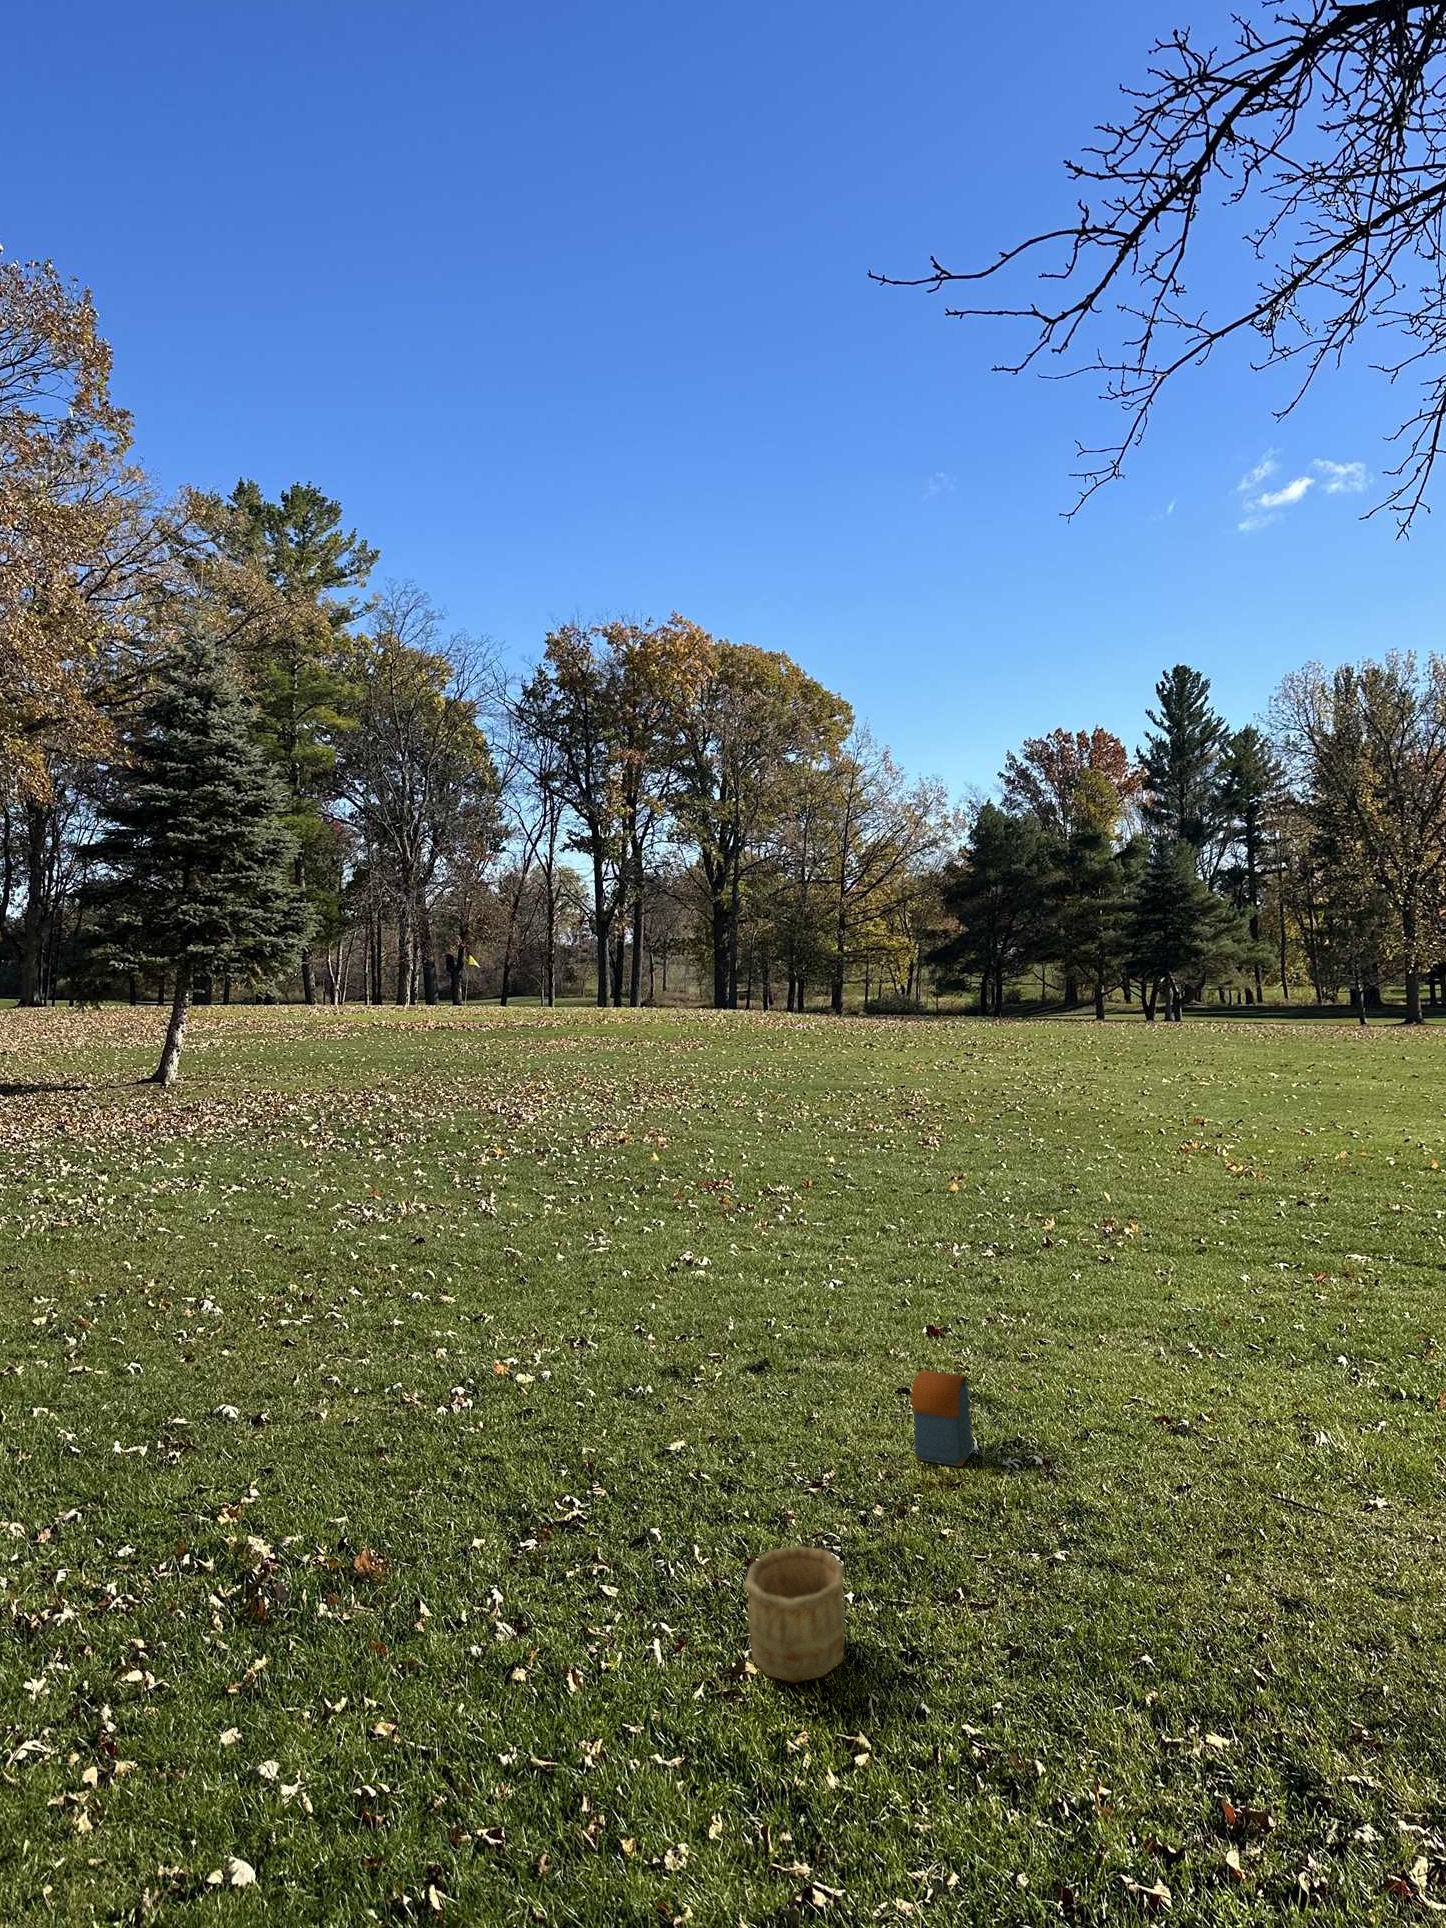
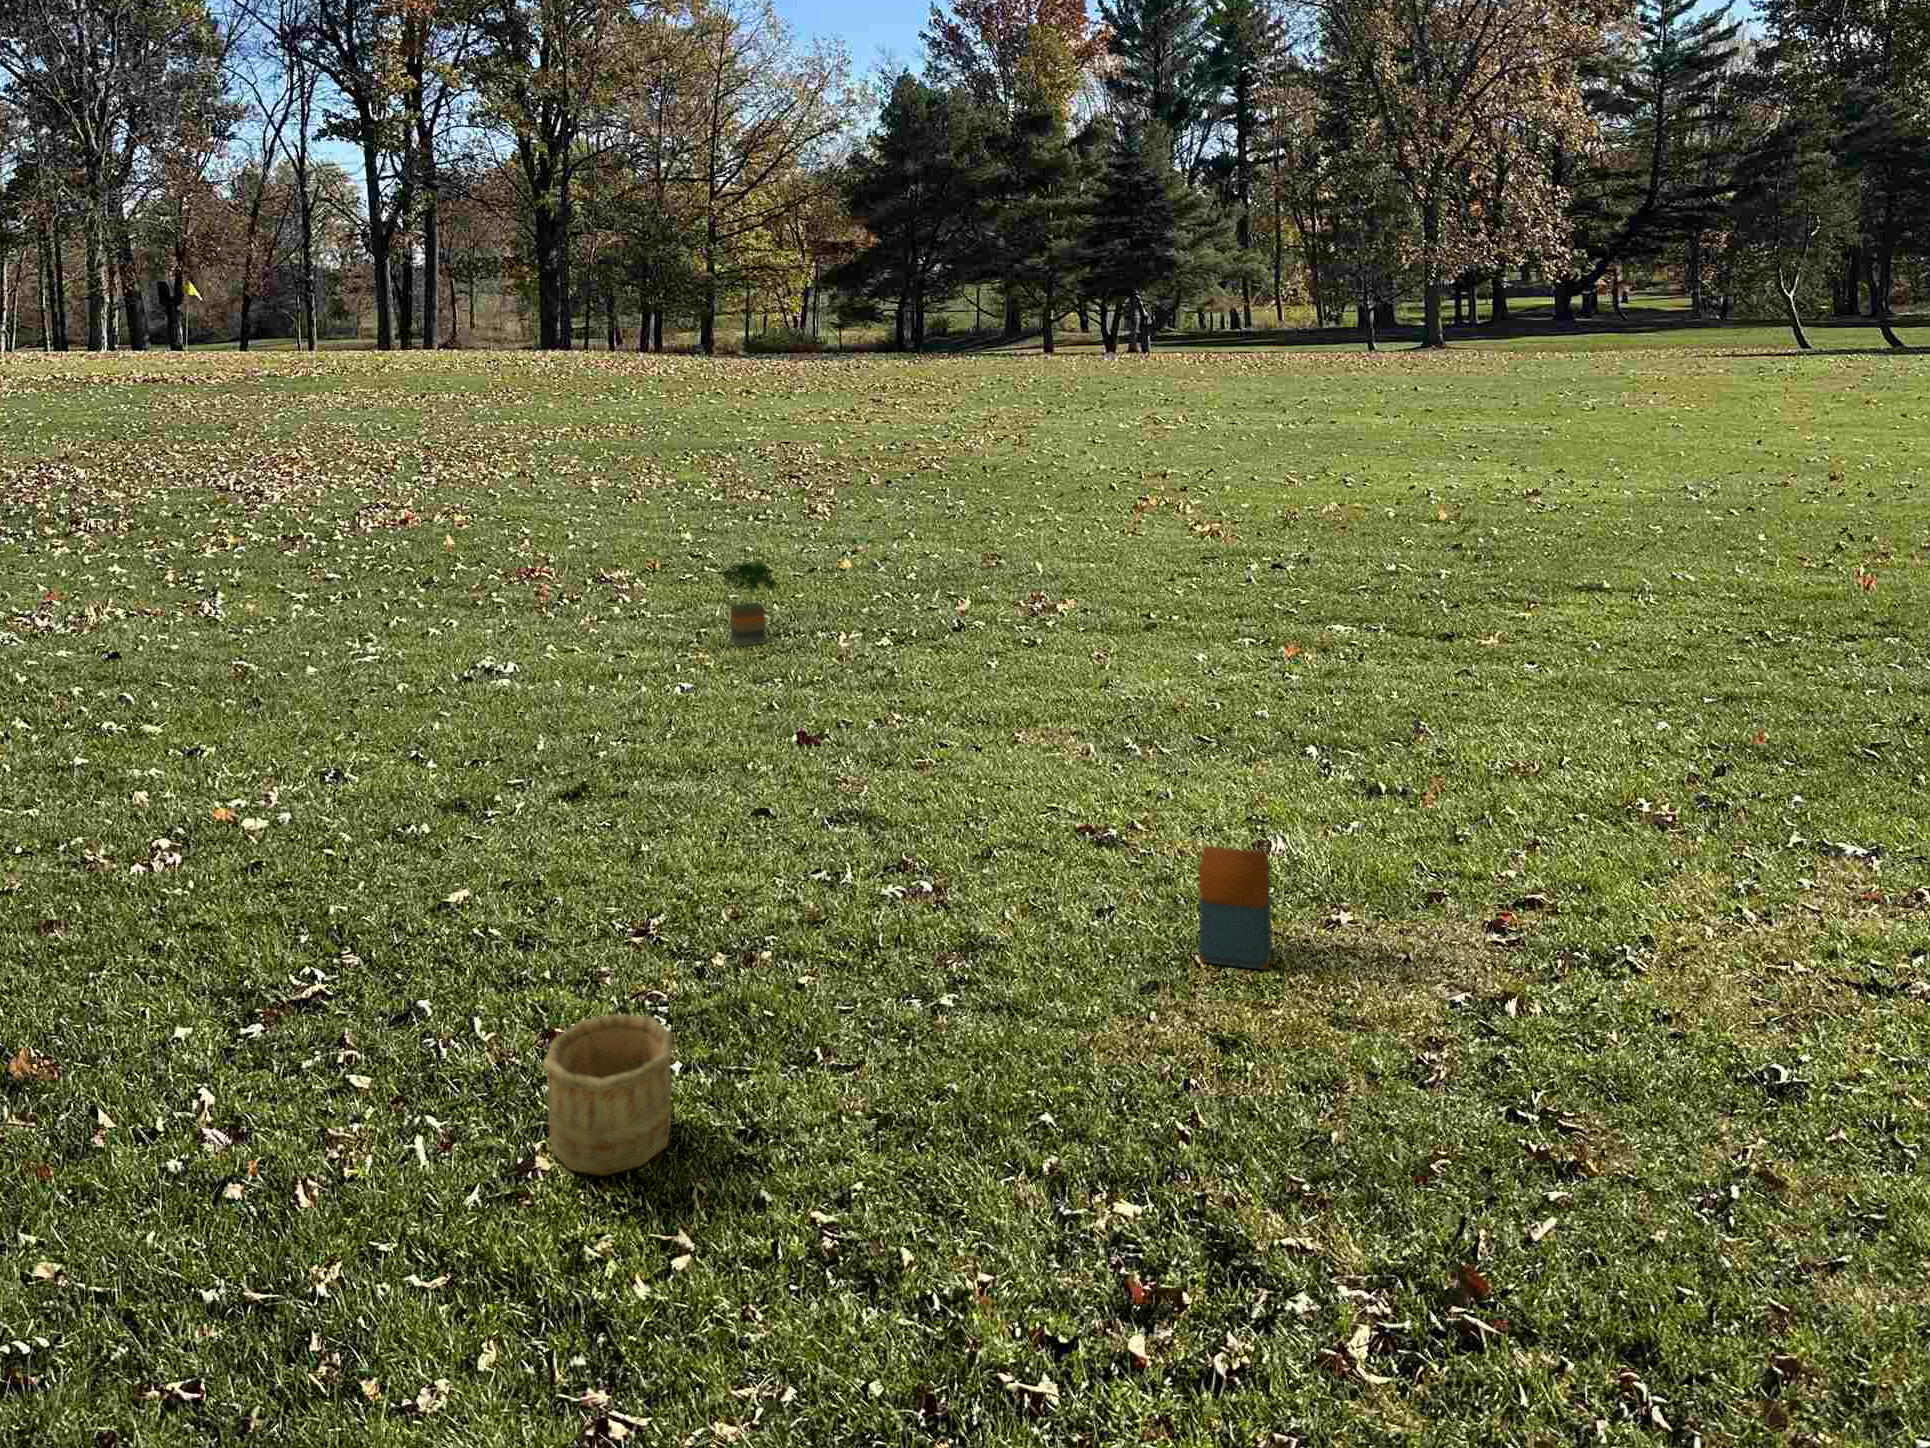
potted tree: none [864,1167,911,1239] -> present [721,561,777,646]
backpack: present [911,1370,973,1467] -> present [1199,846,1272,969]

